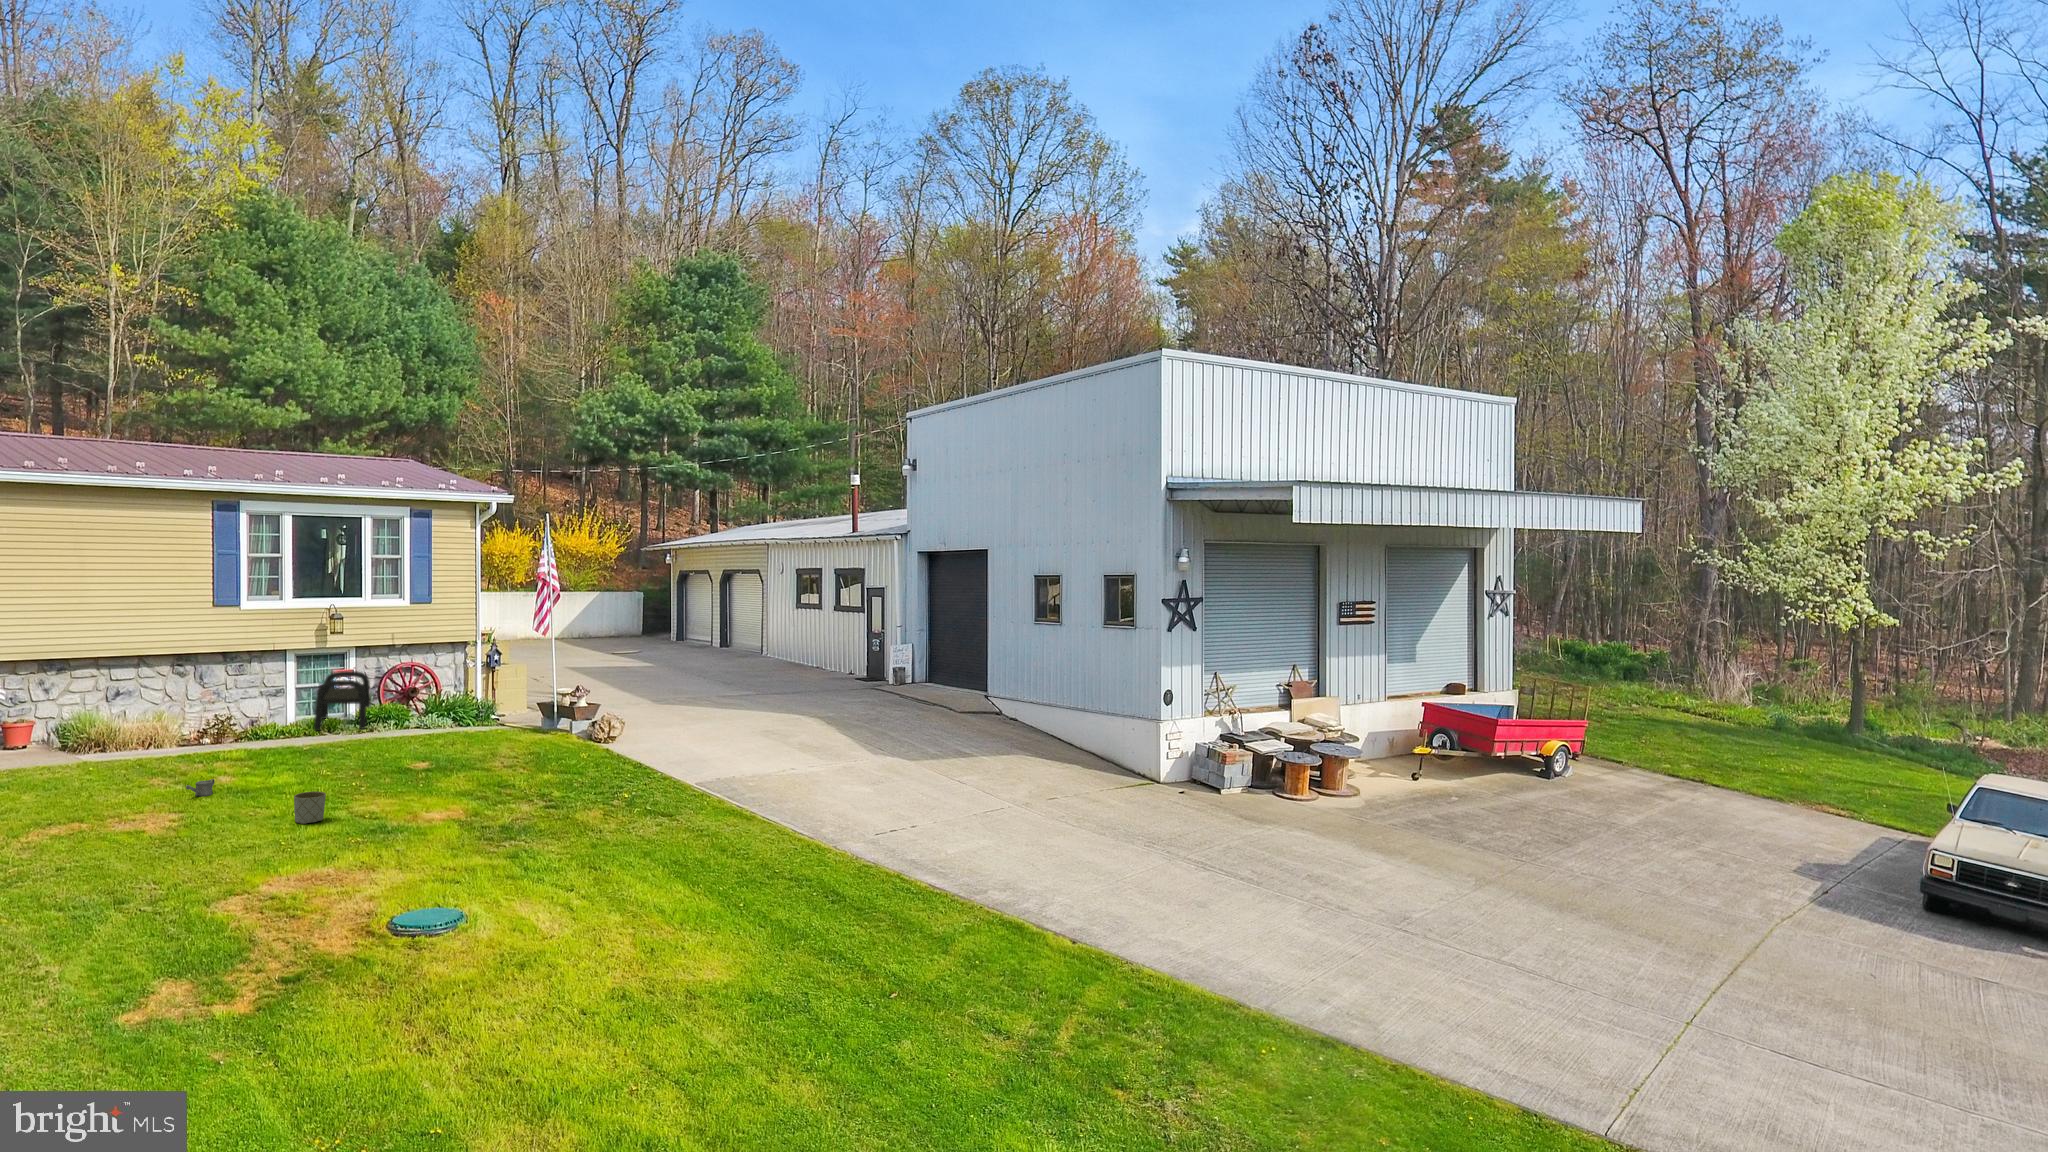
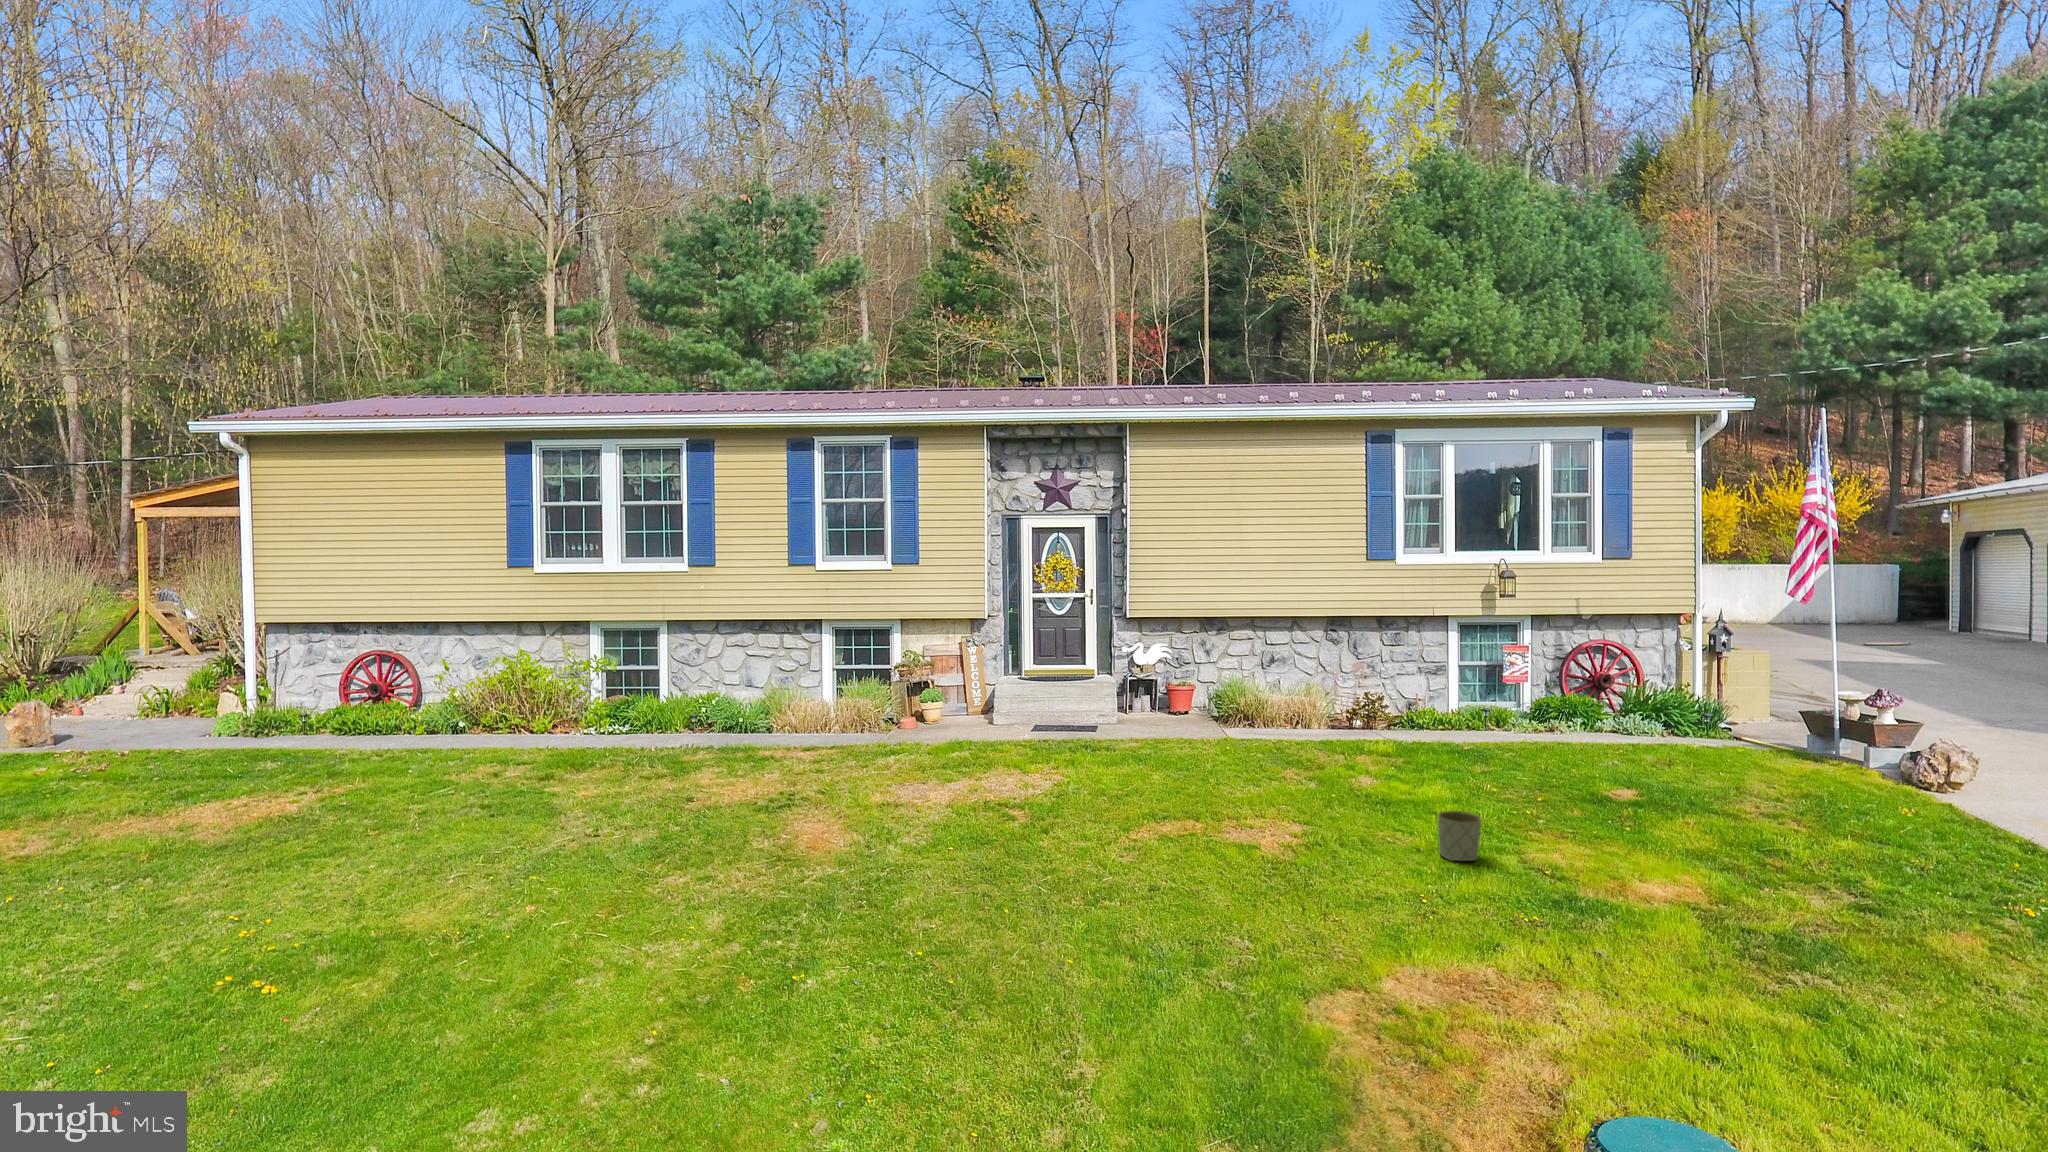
bench: present [314,671,370,731] -> none [1479,646,1548,725]
watering can: present [186,779,215,797] -> none [1327,766,1359,787]

